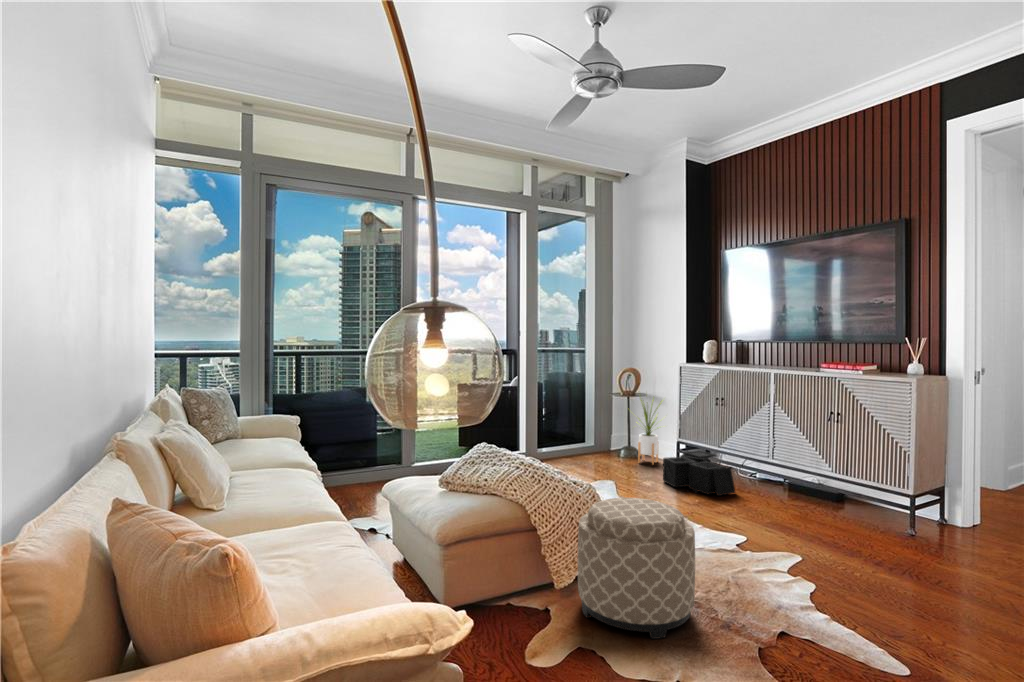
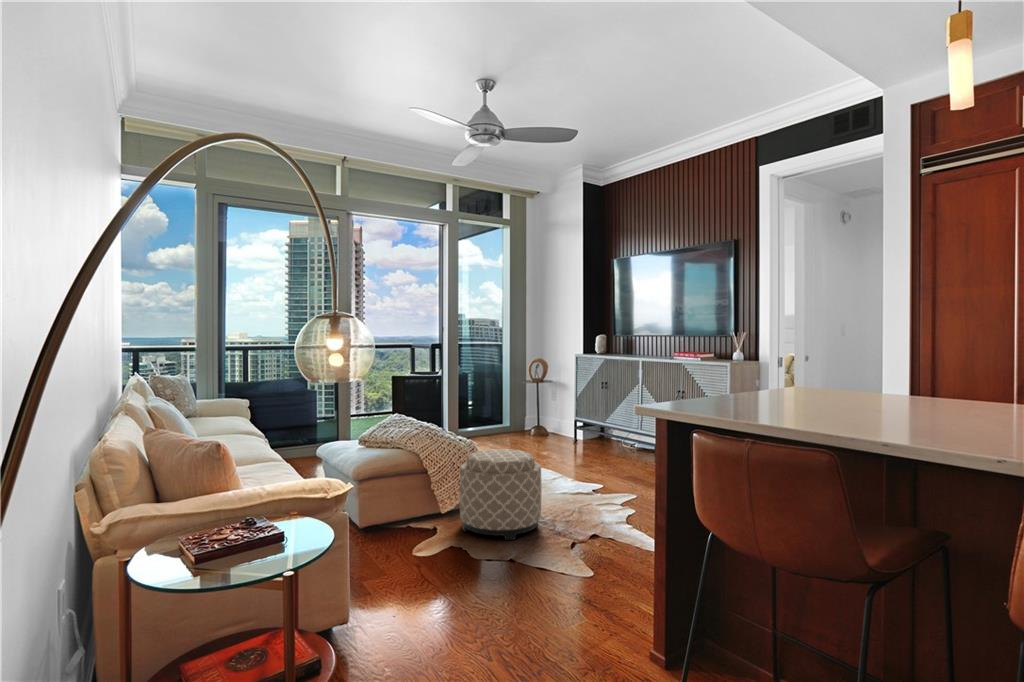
house plant: present [638,397,662,465] -> none [535,377,568,440]
storage bin: present [663,451,735,496] -> none [558,426,612,459]

